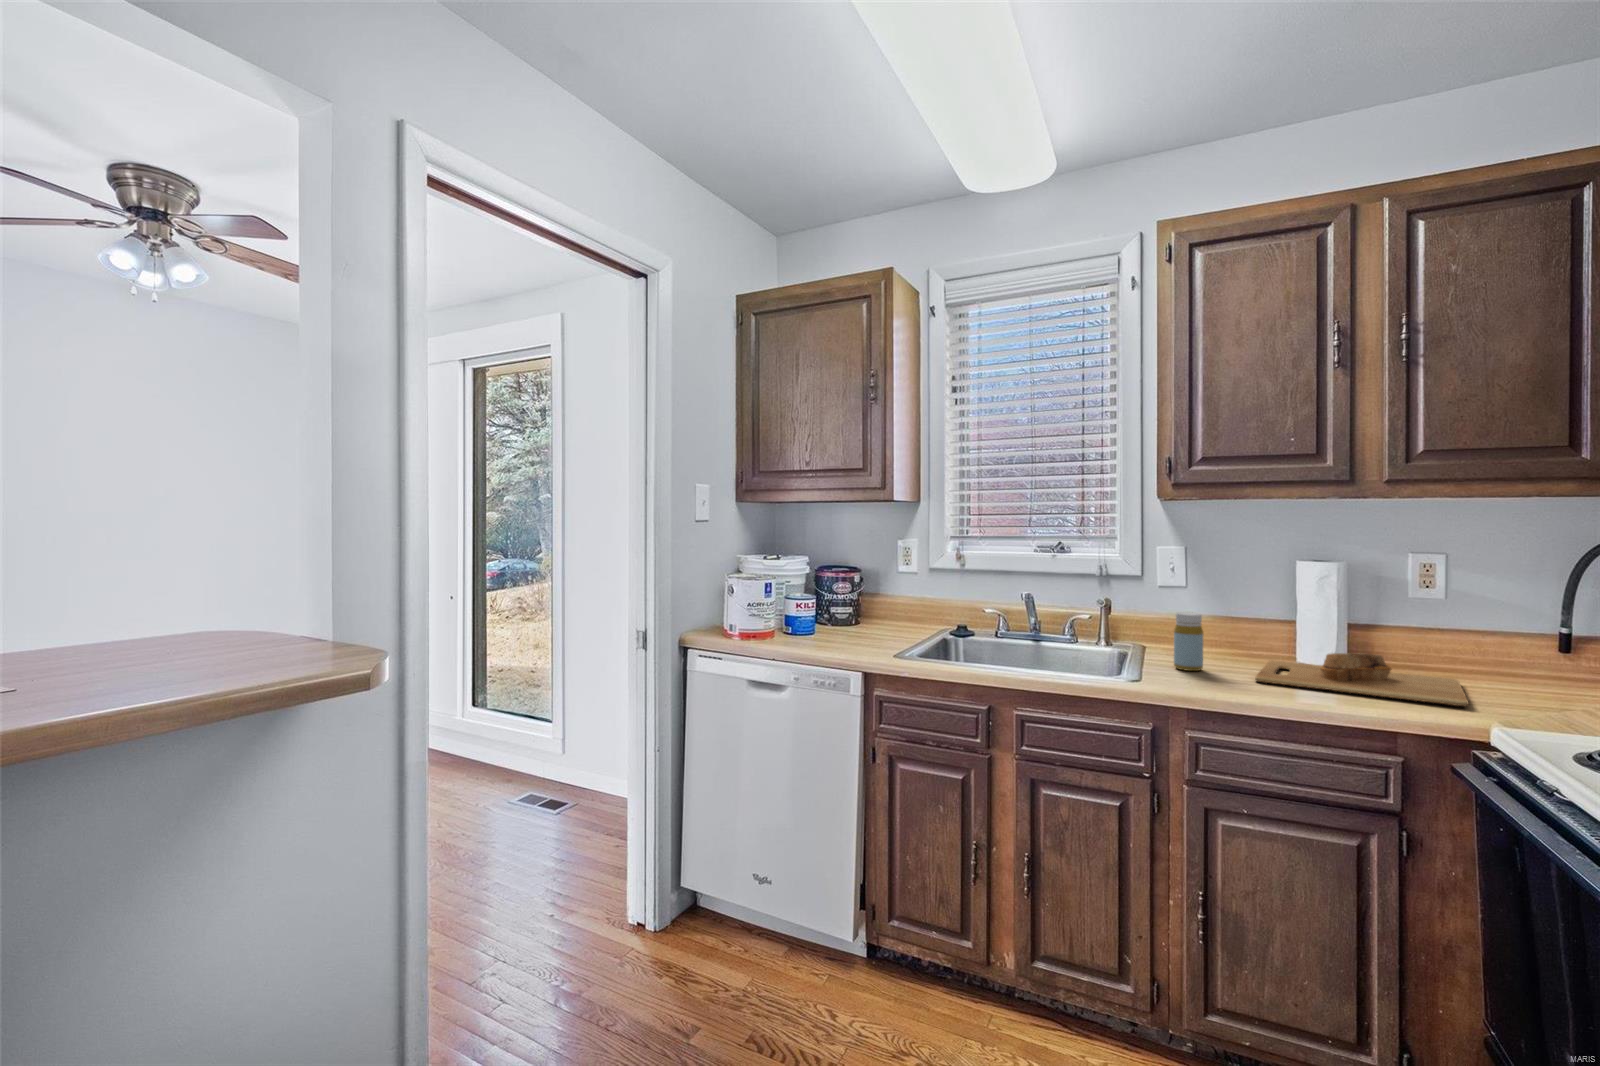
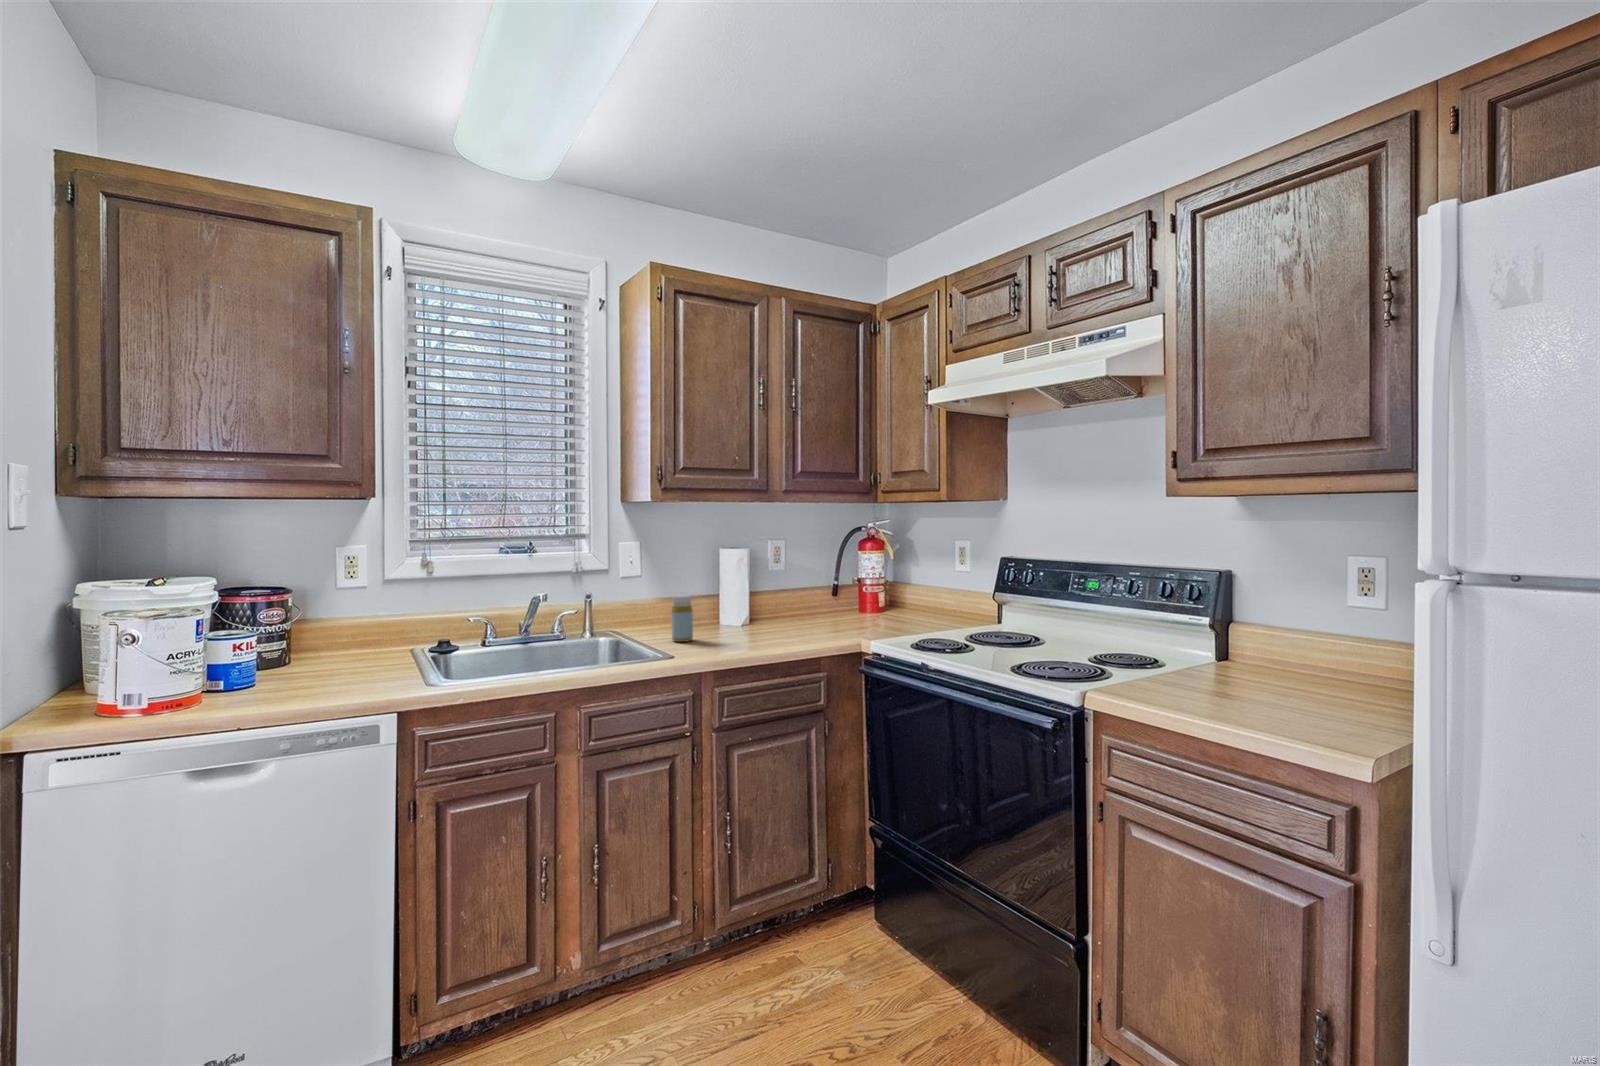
cutting board: present [1255,653,1468,706] -> none [715,608,841,640]

